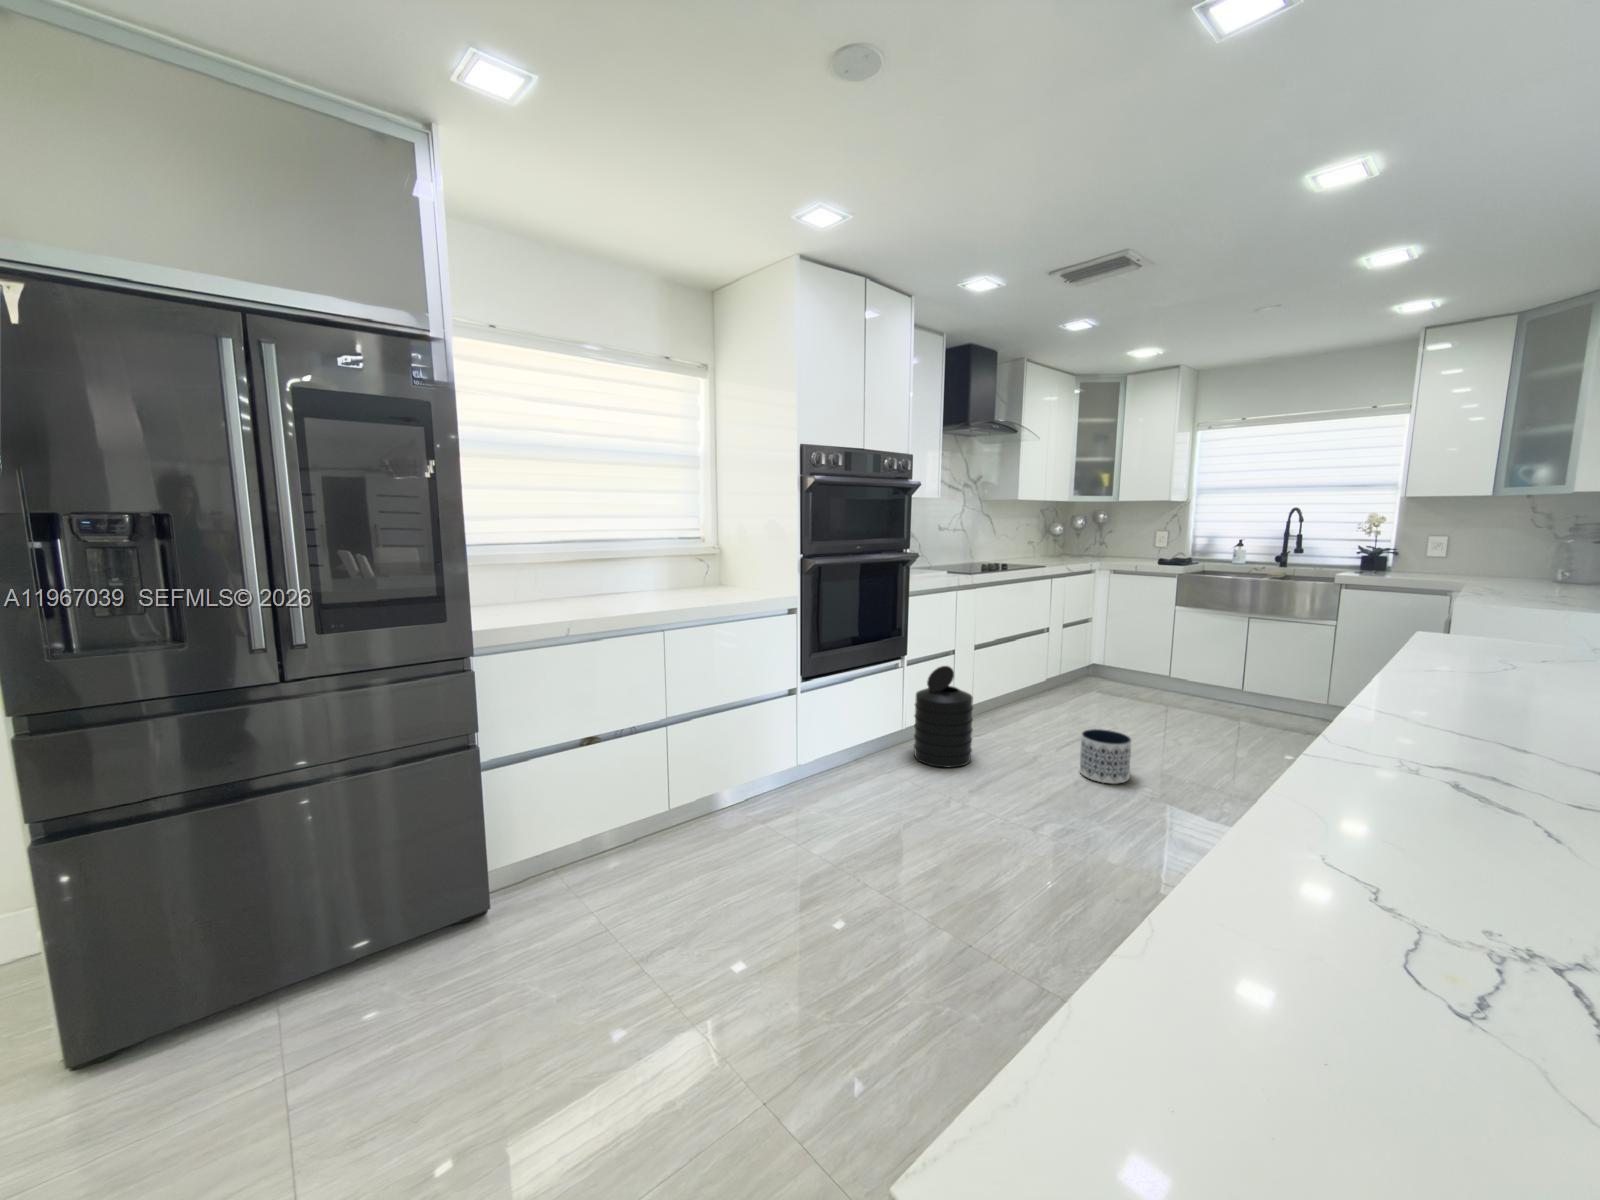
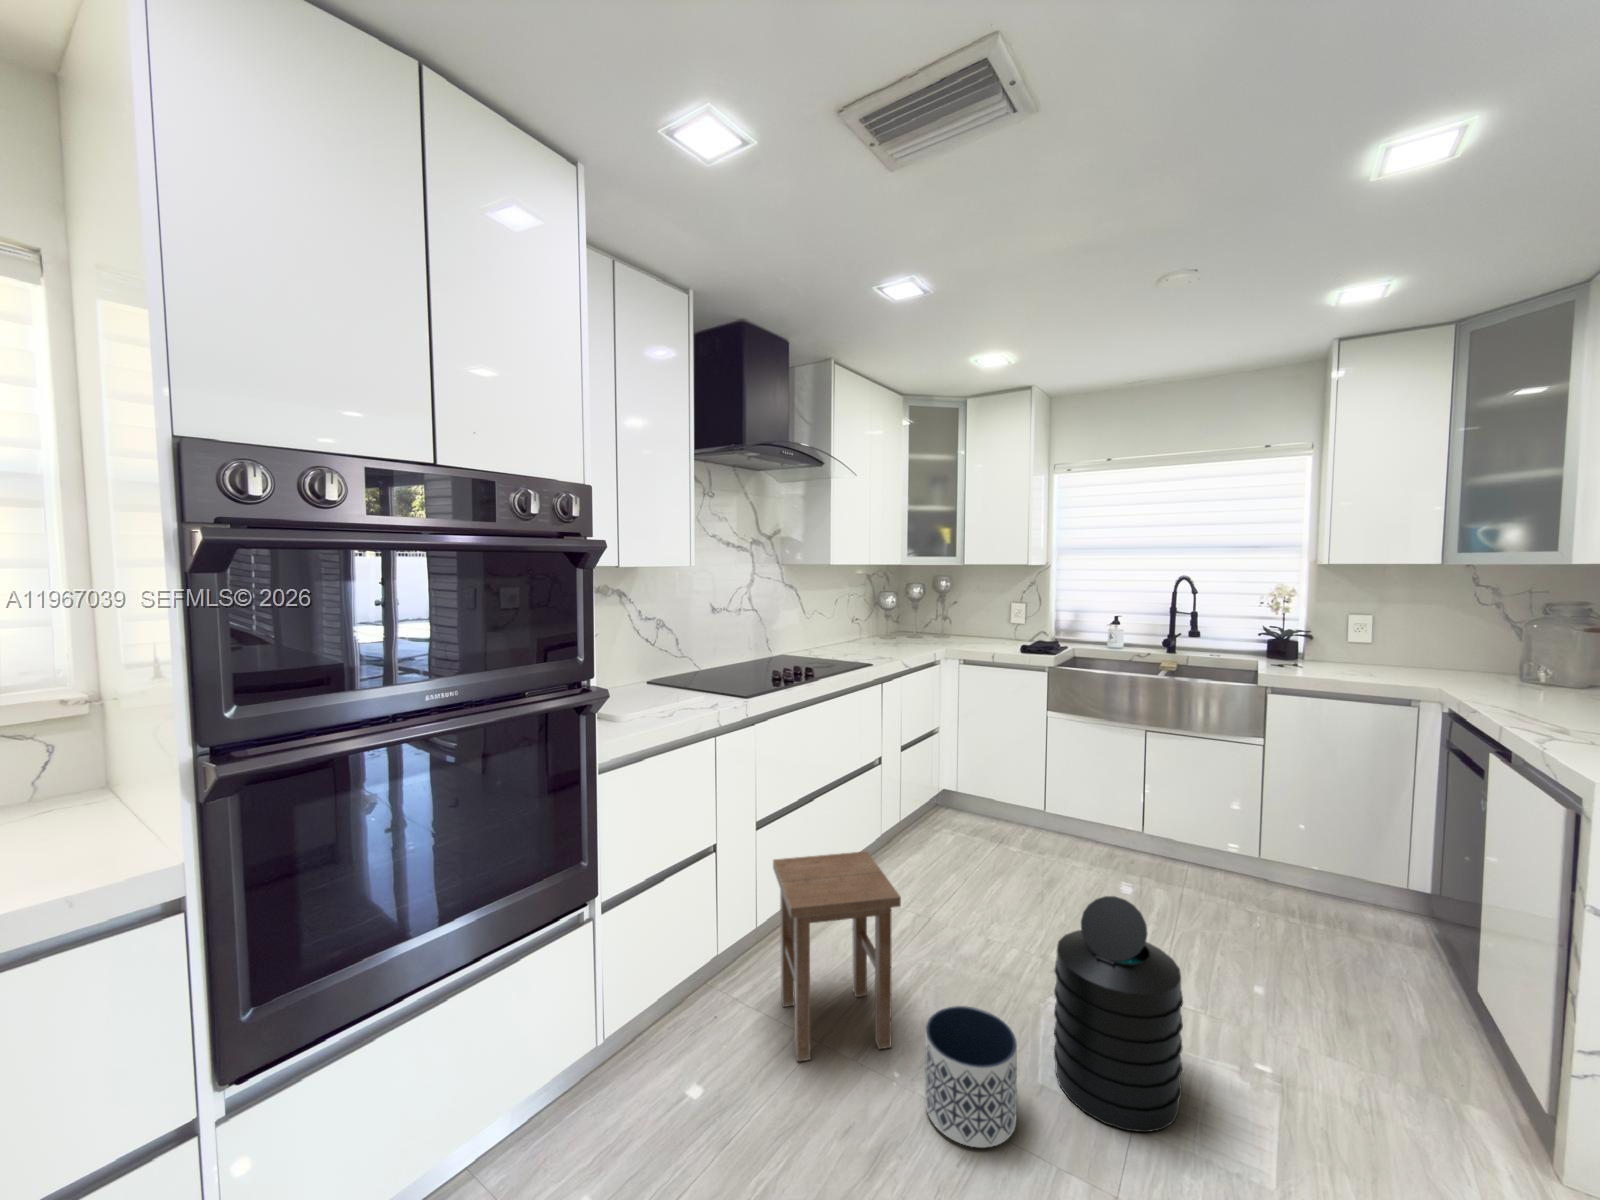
stool: none [992,662,1069,756] -> present [773,851,901,1061]
trash can: present [914,666,973,767] -> present [1054,896,1183,1132]

